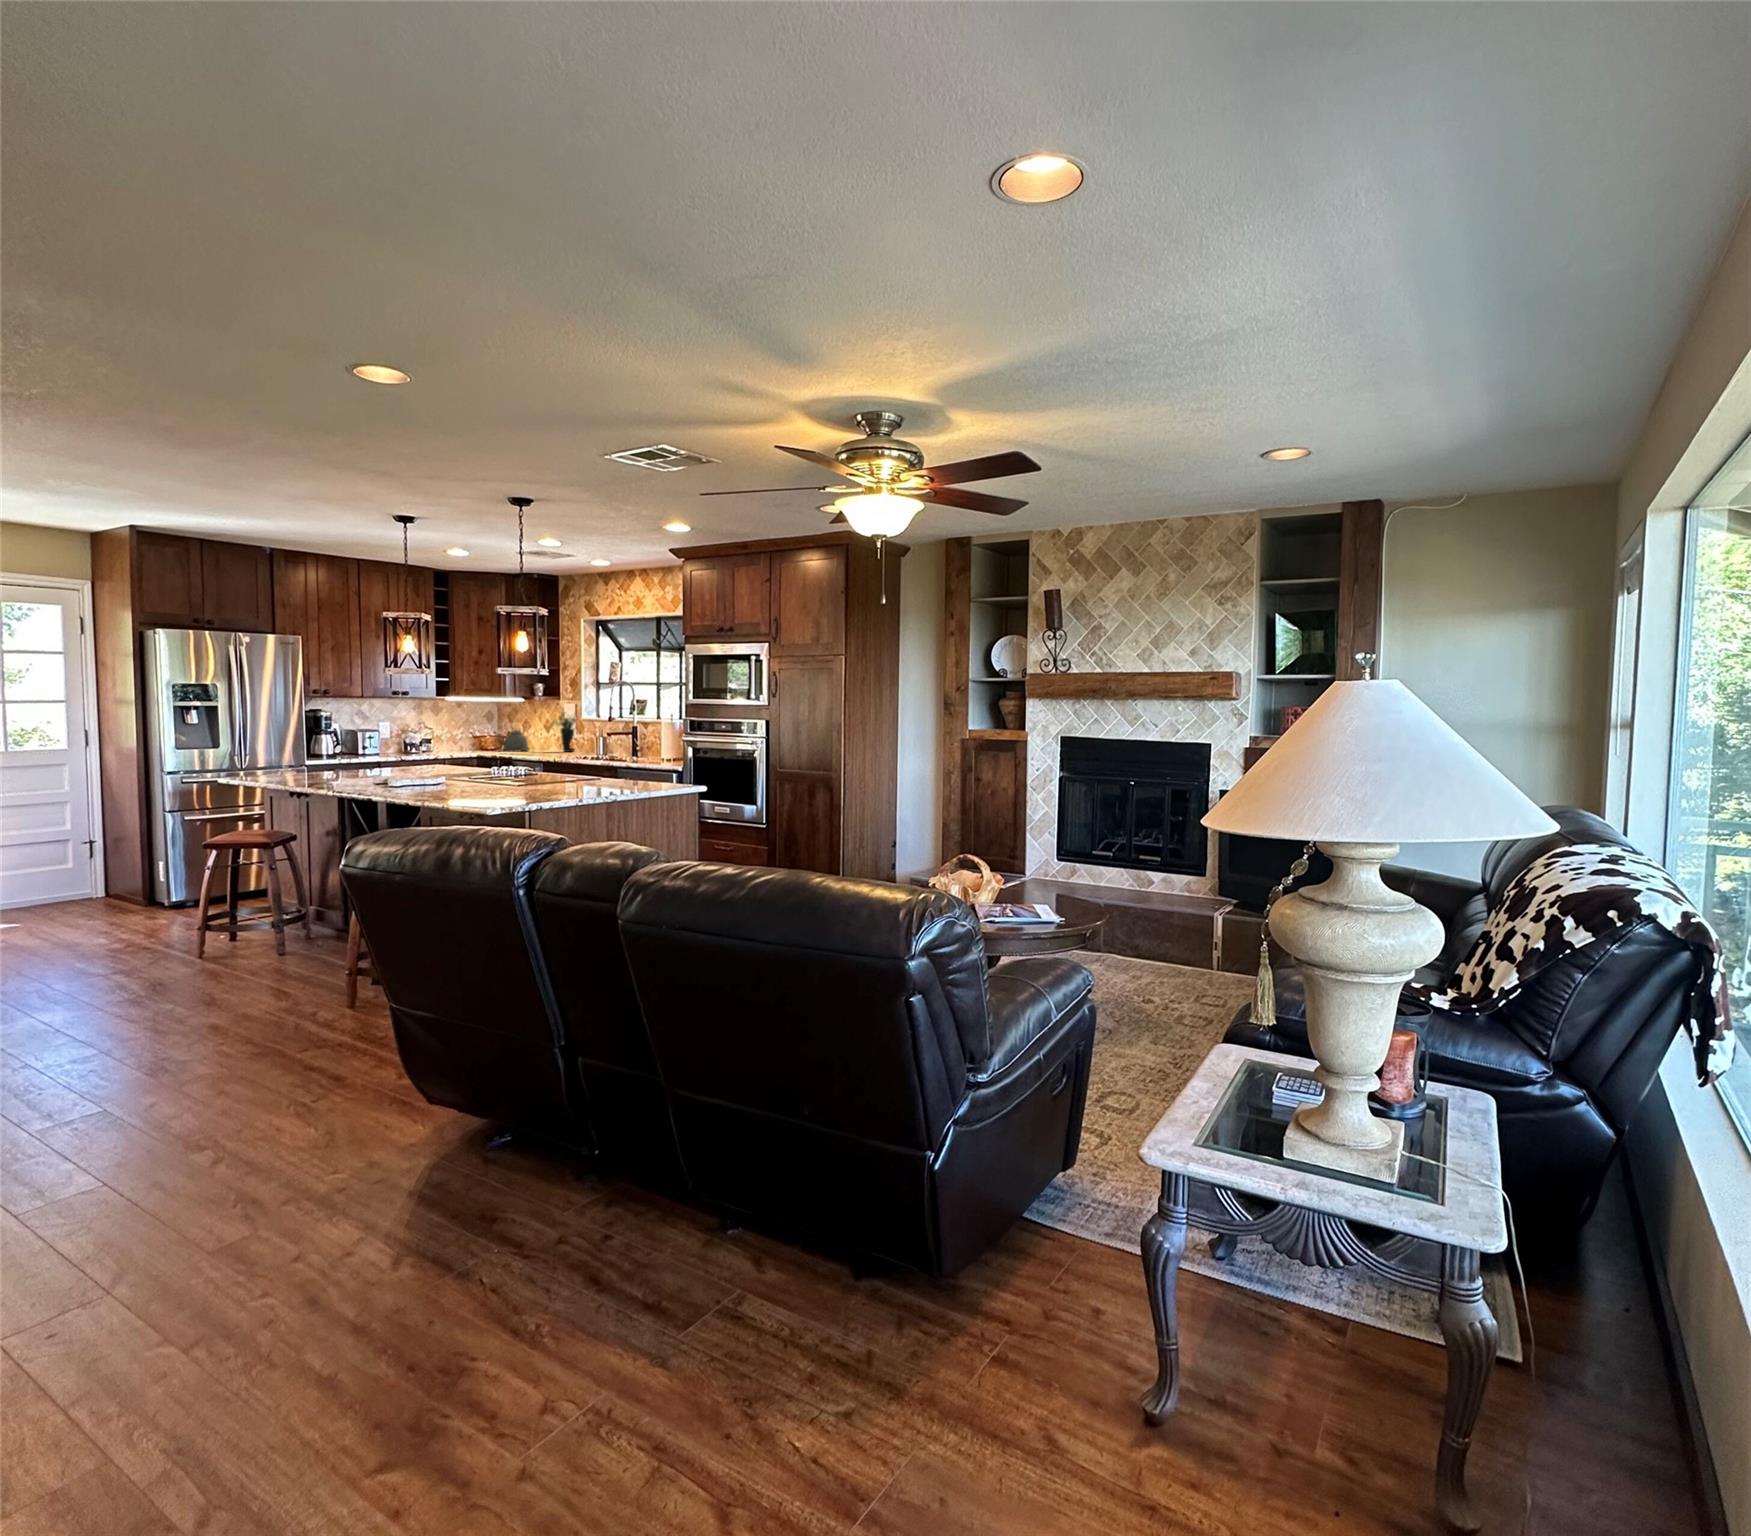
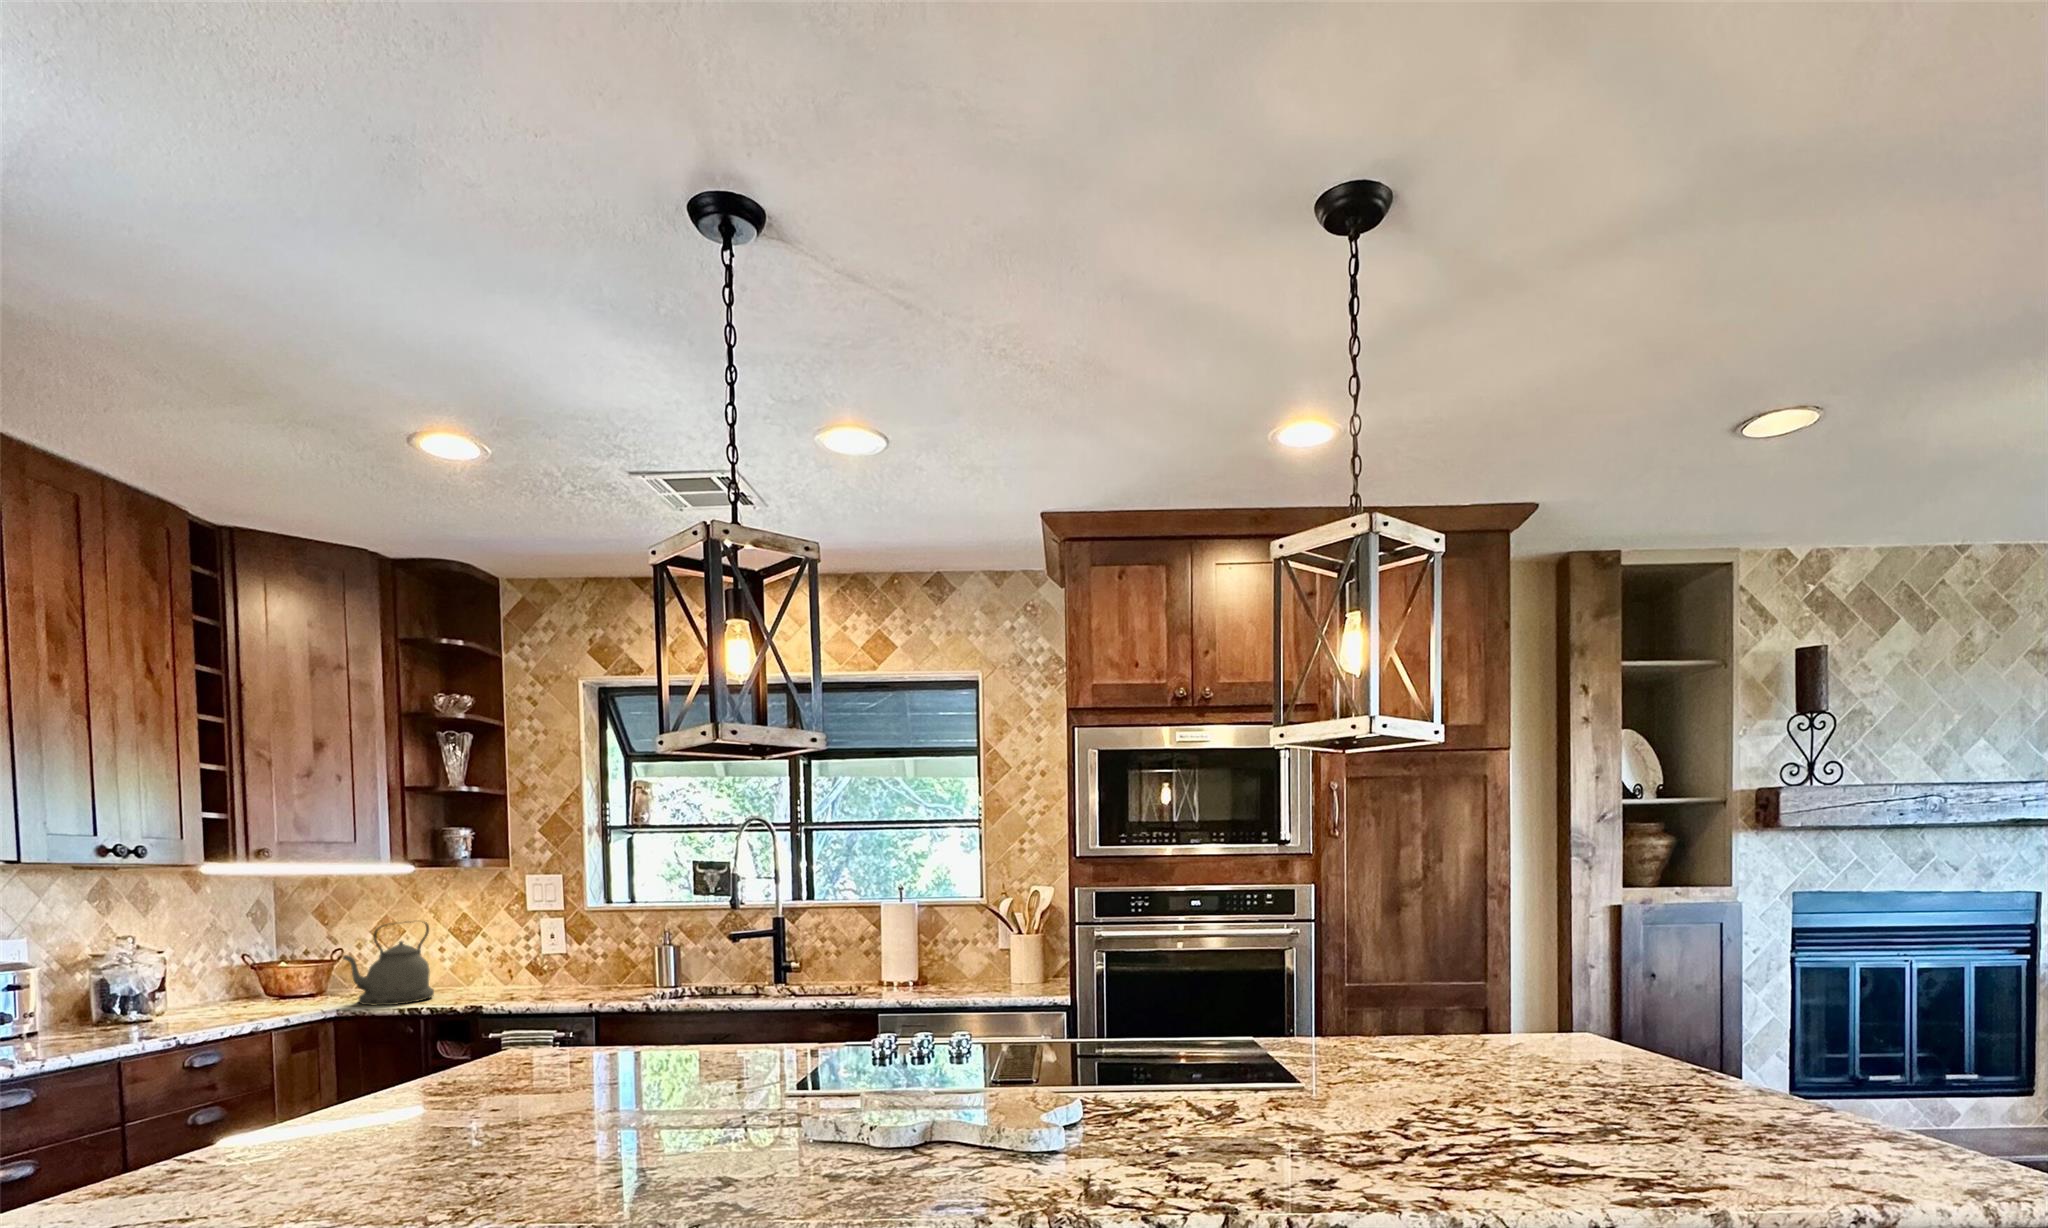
flower arrangement: present [548,713,578,752] -> none [487,886,574,989]

